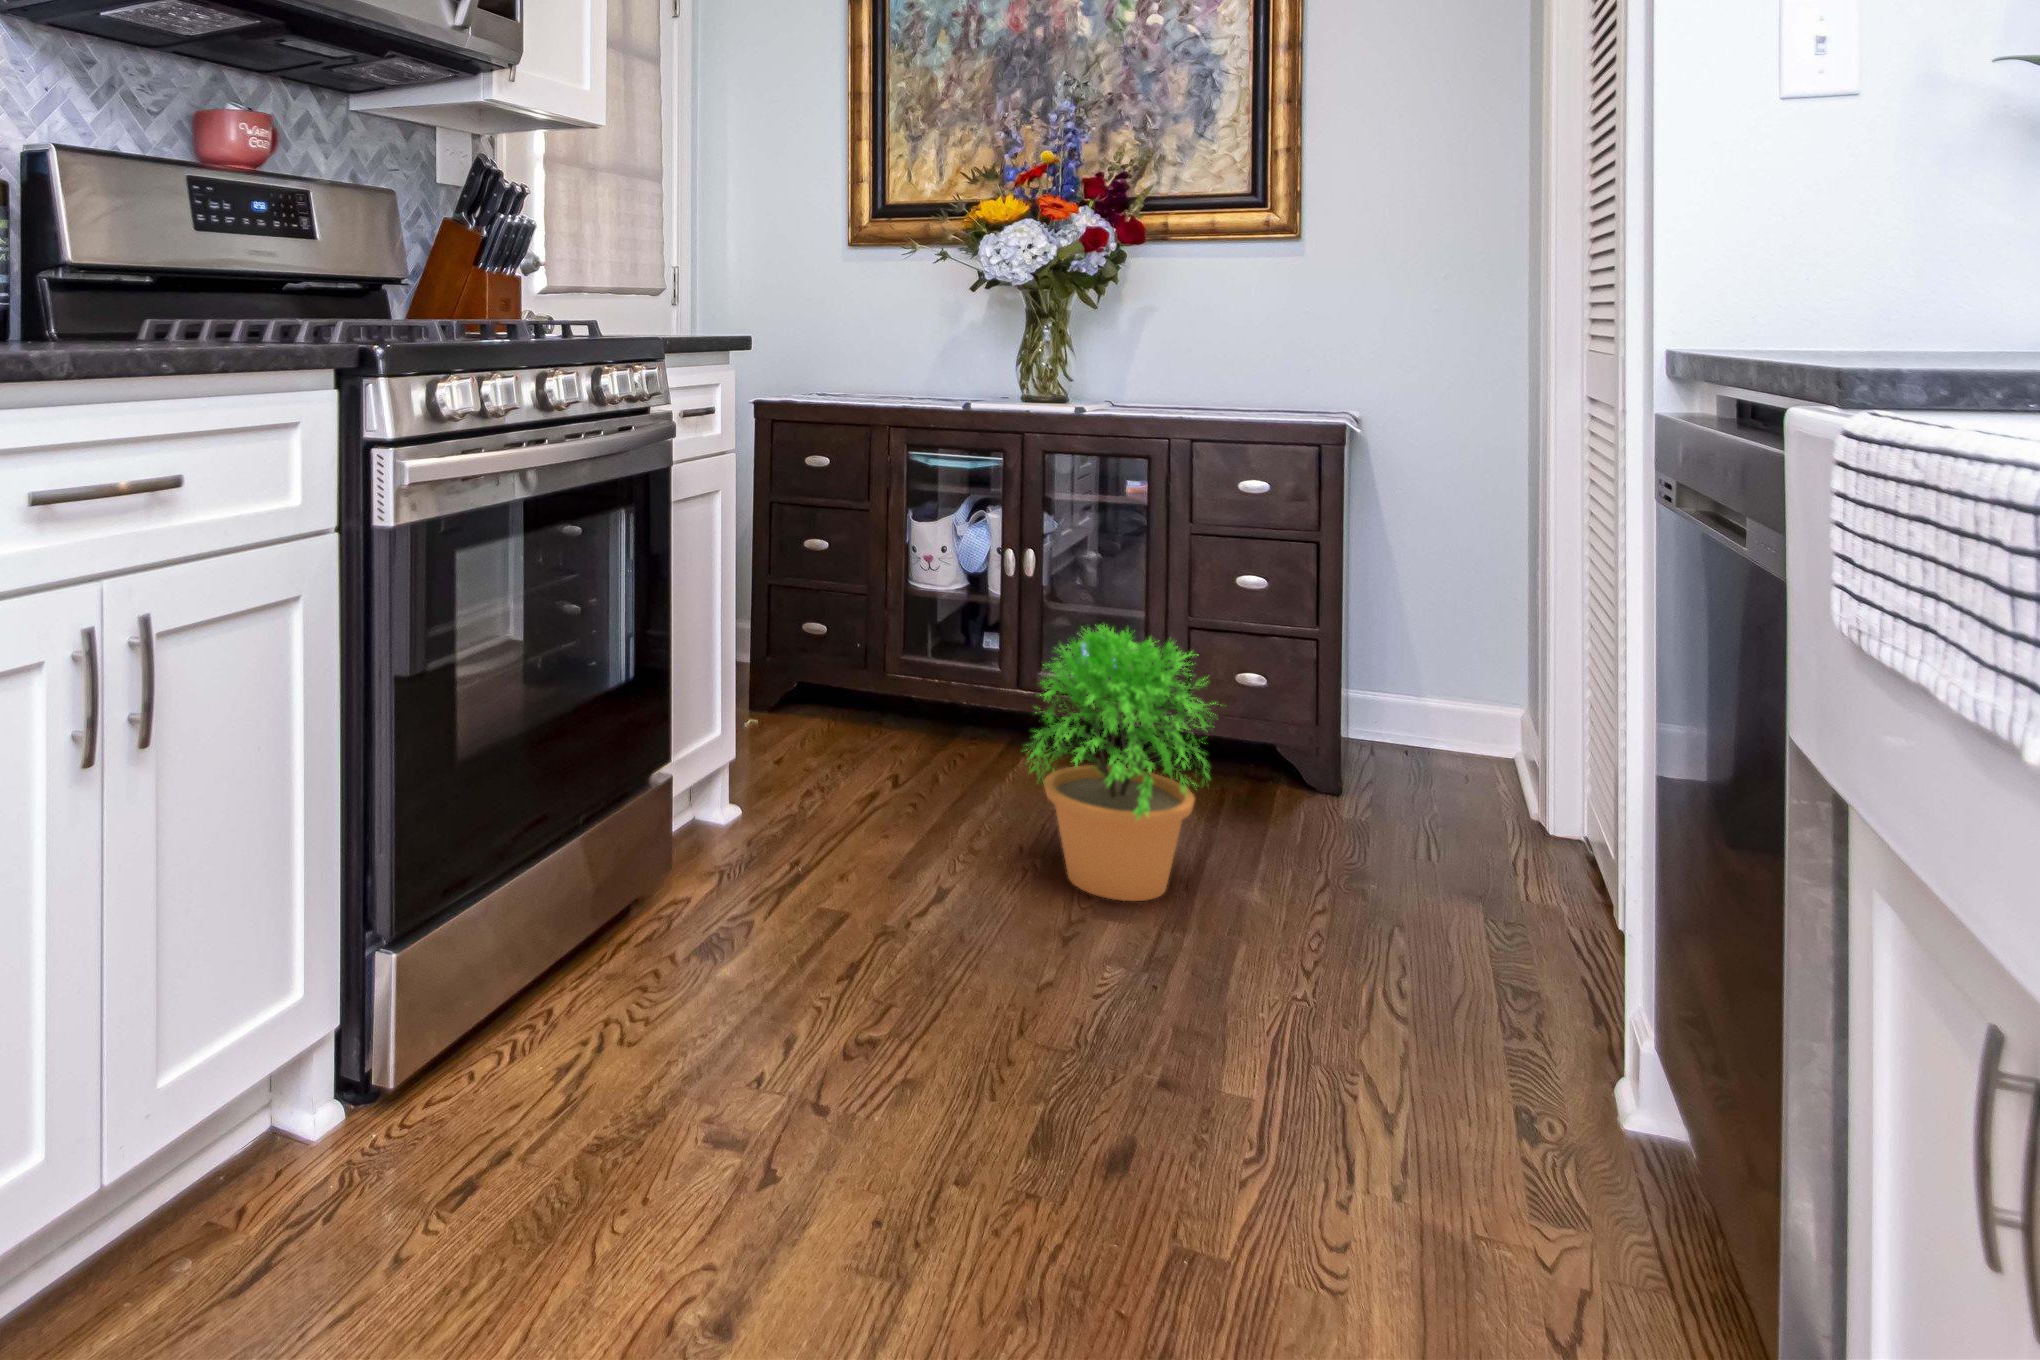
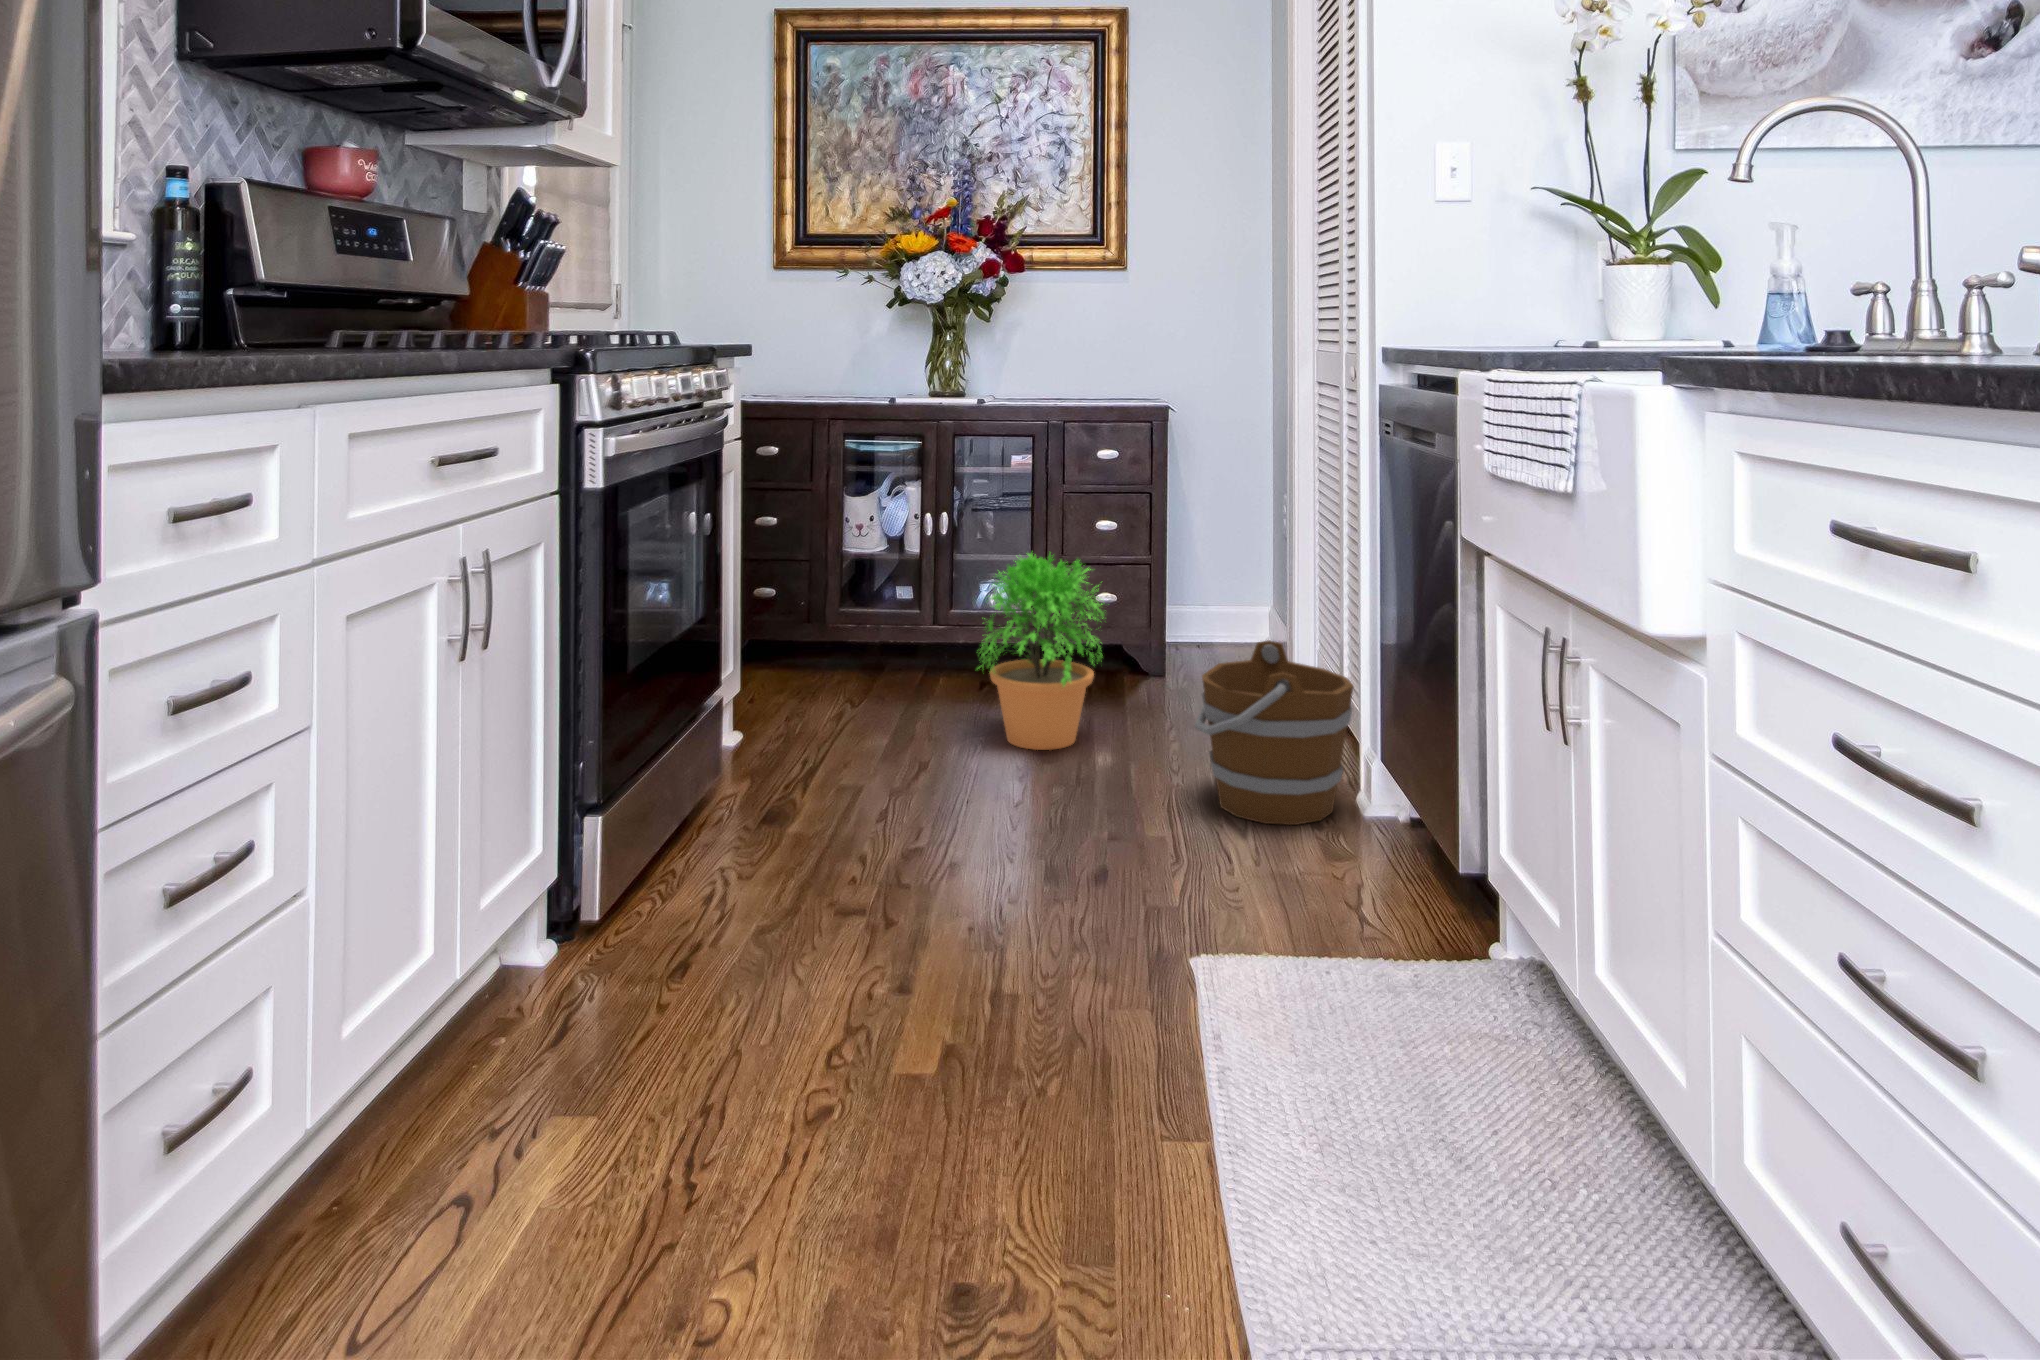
bucket: none [1319,803,1604,1122] -> present [1195,640,1354,825]

